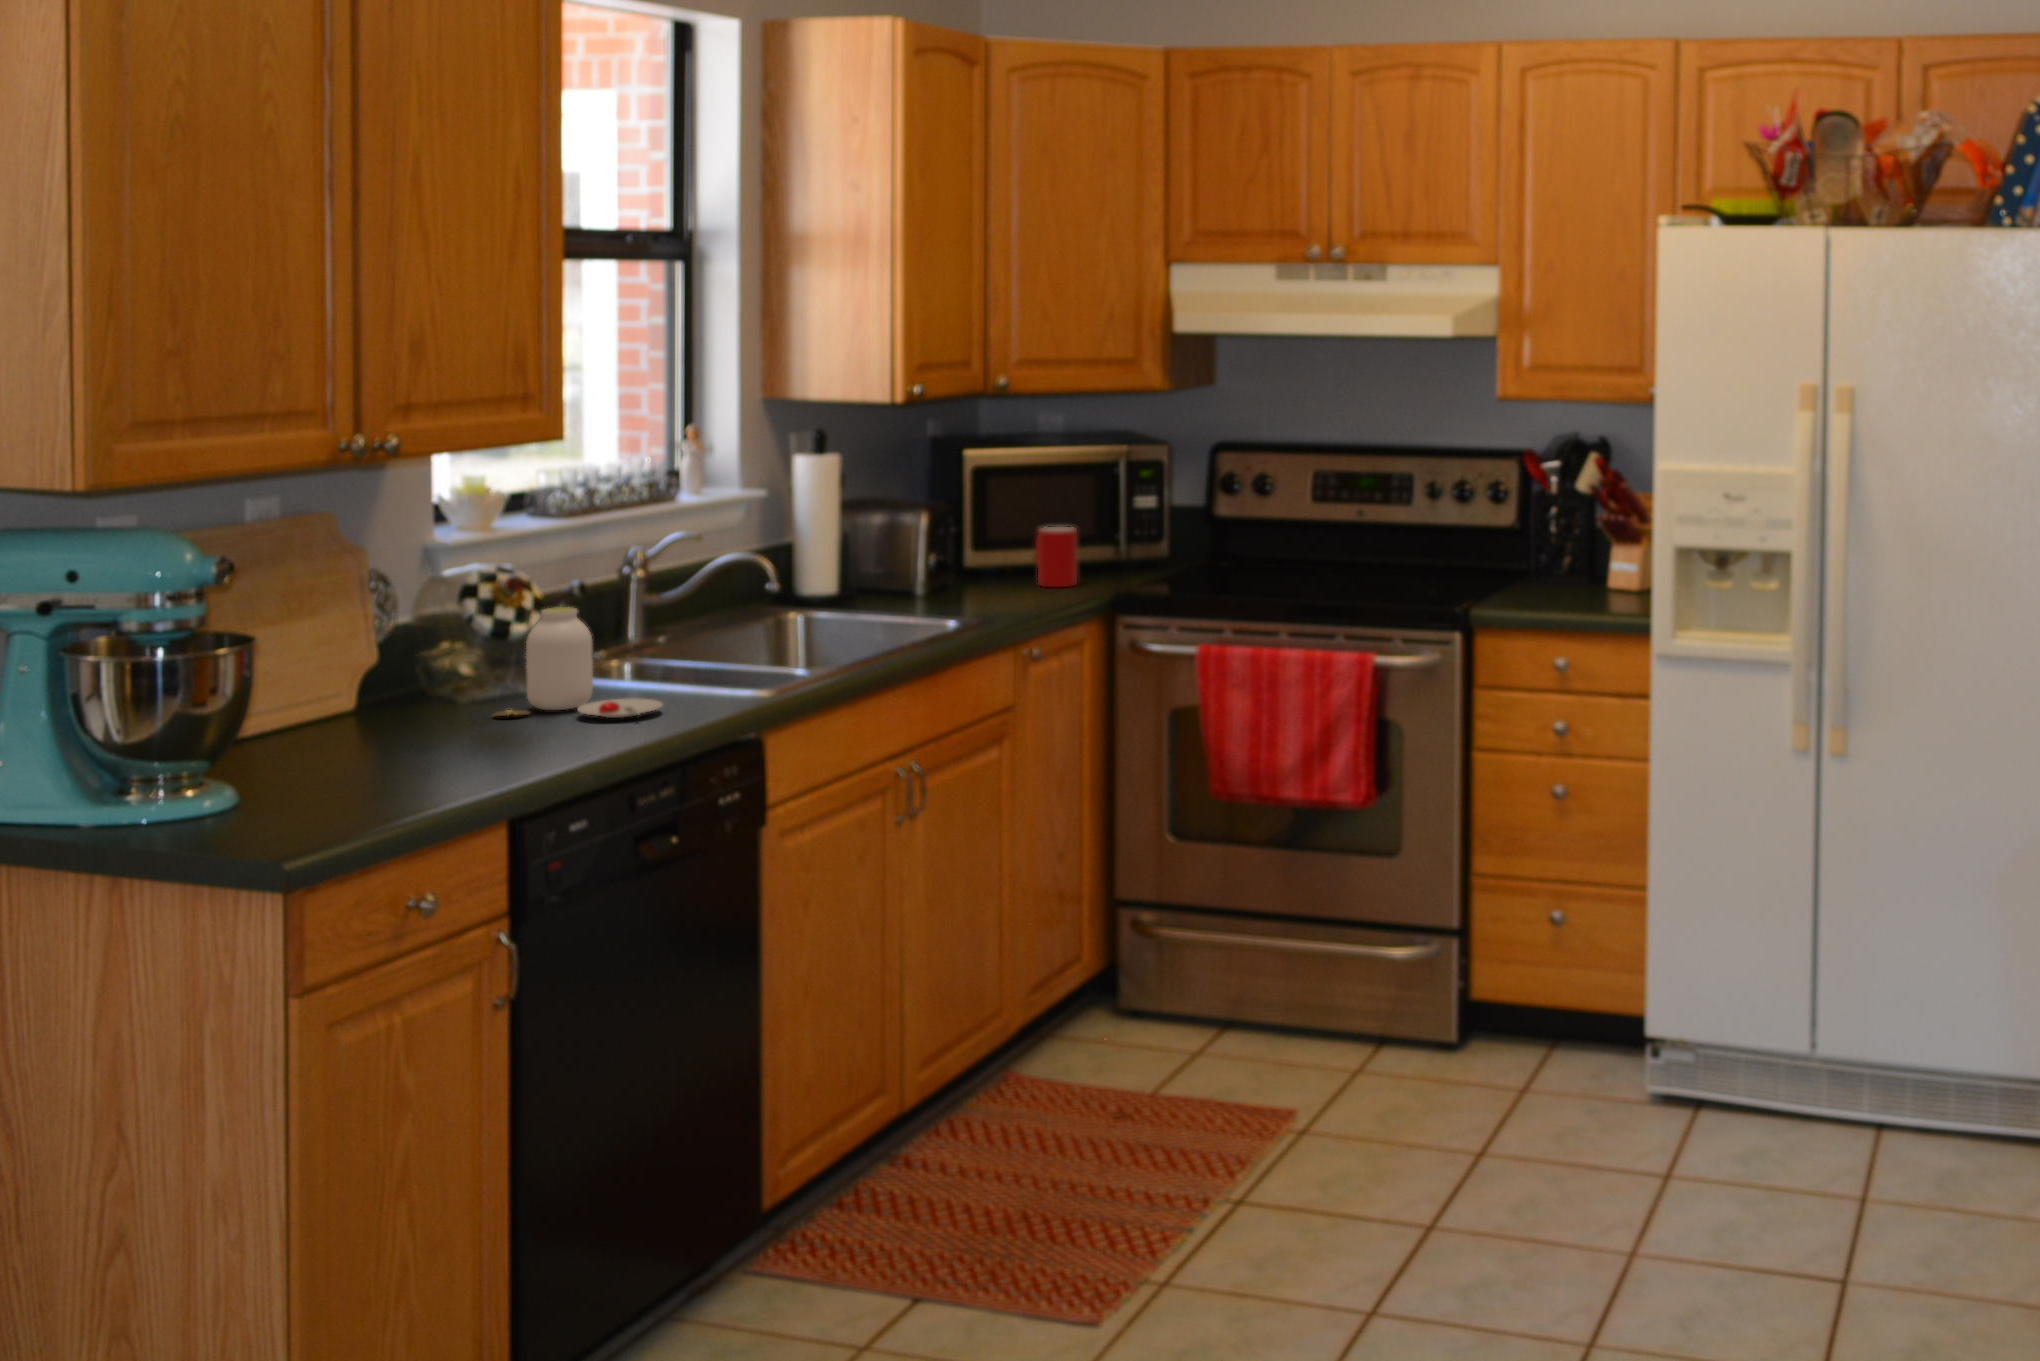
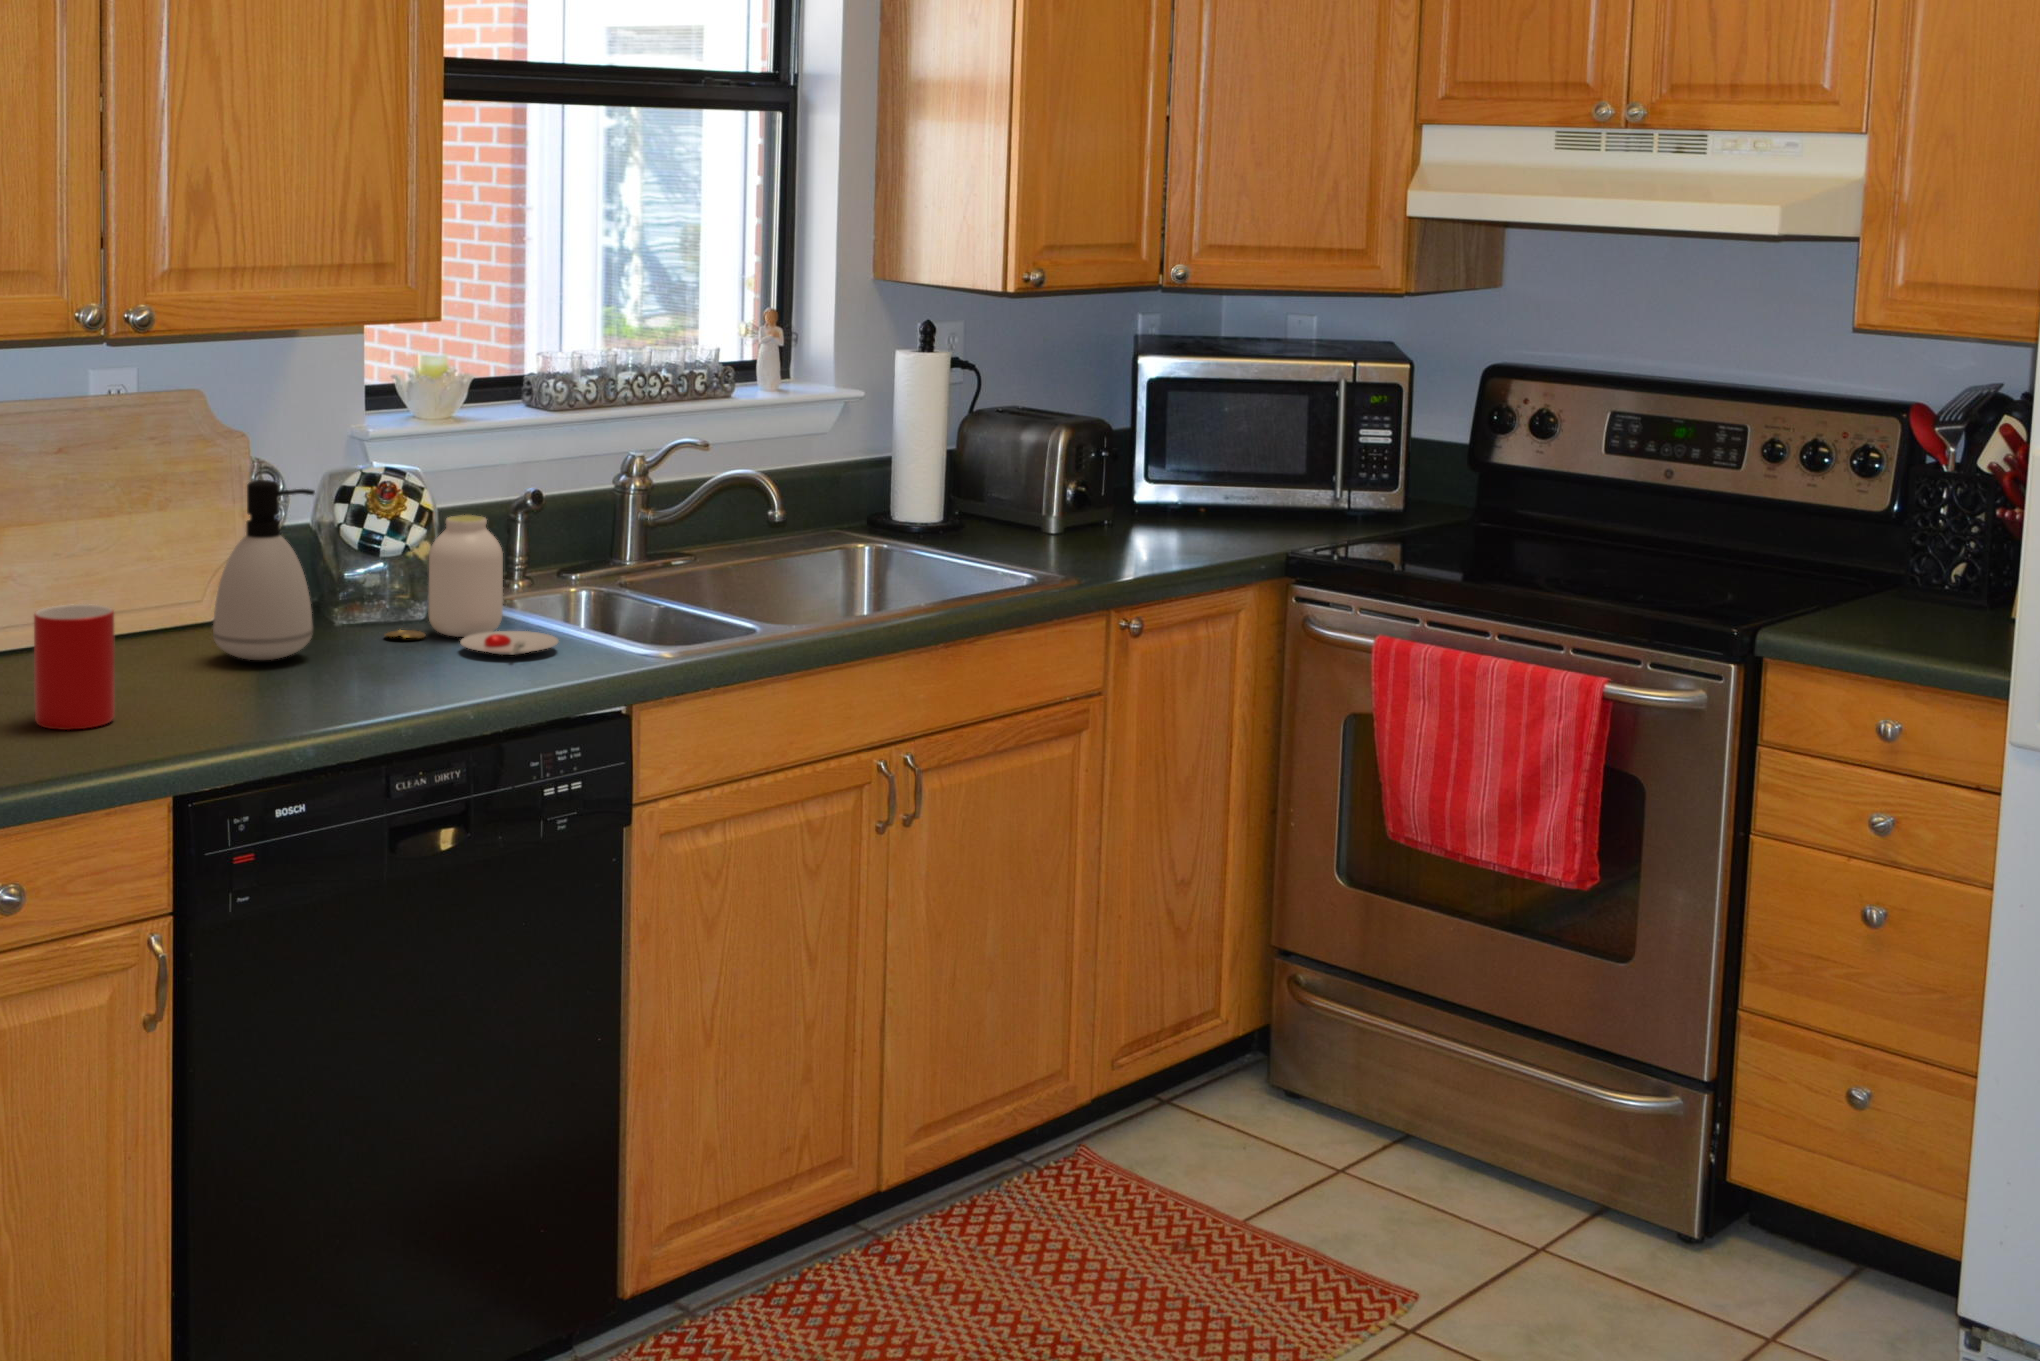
cup: present [1035,527,1077,587] -> present [34,604,115,730]
soap dispenser: none [369,587,462,744] -> present [213,480,315,660]

